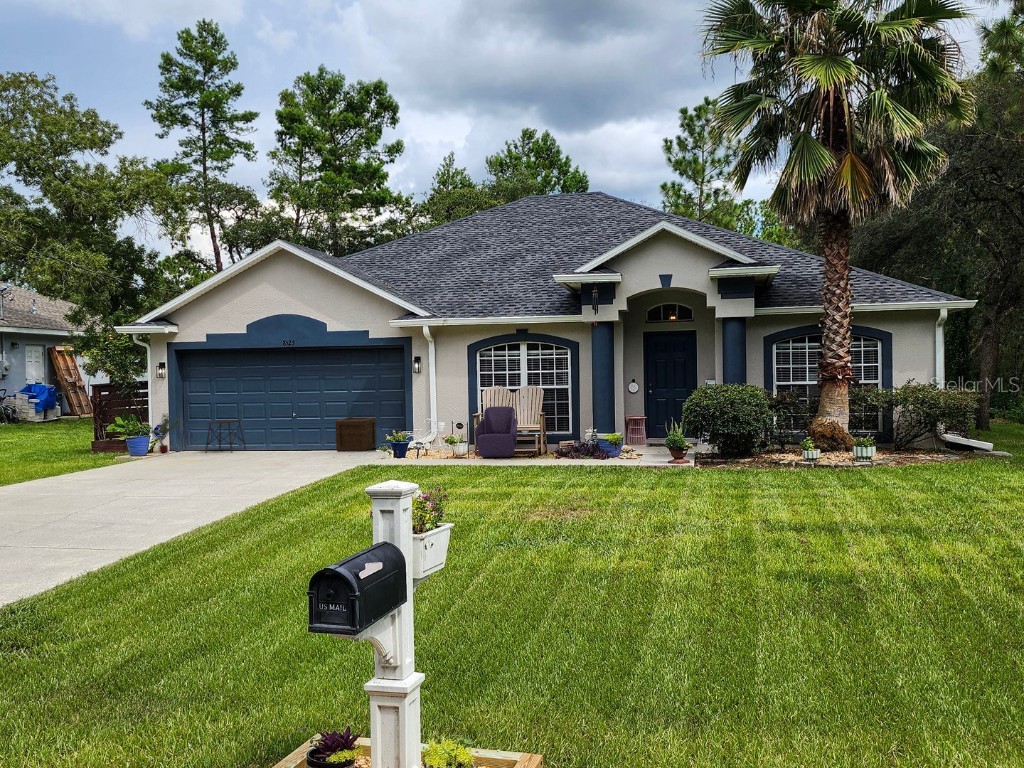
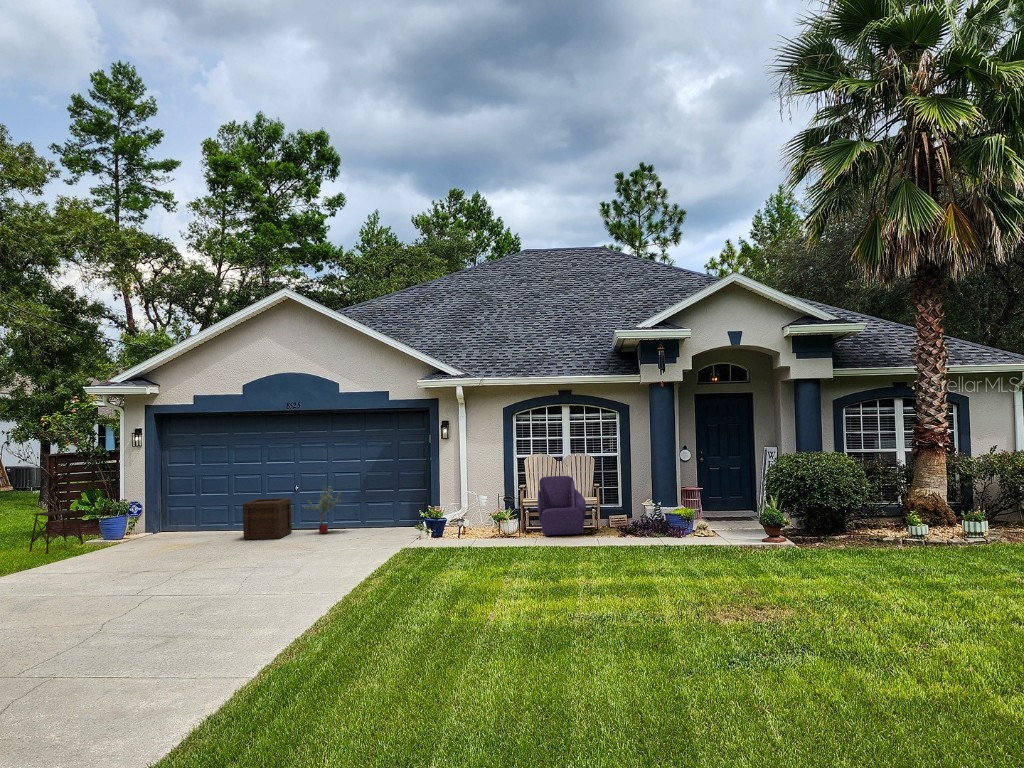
potted tree: present [146,414,179,453] -> present [305,486,341,534]
wooden crate: present [336,417,376,451] -> present [243,498,292,540]
side table: present [205,420,246,452] -> present [29,510,83,554]

